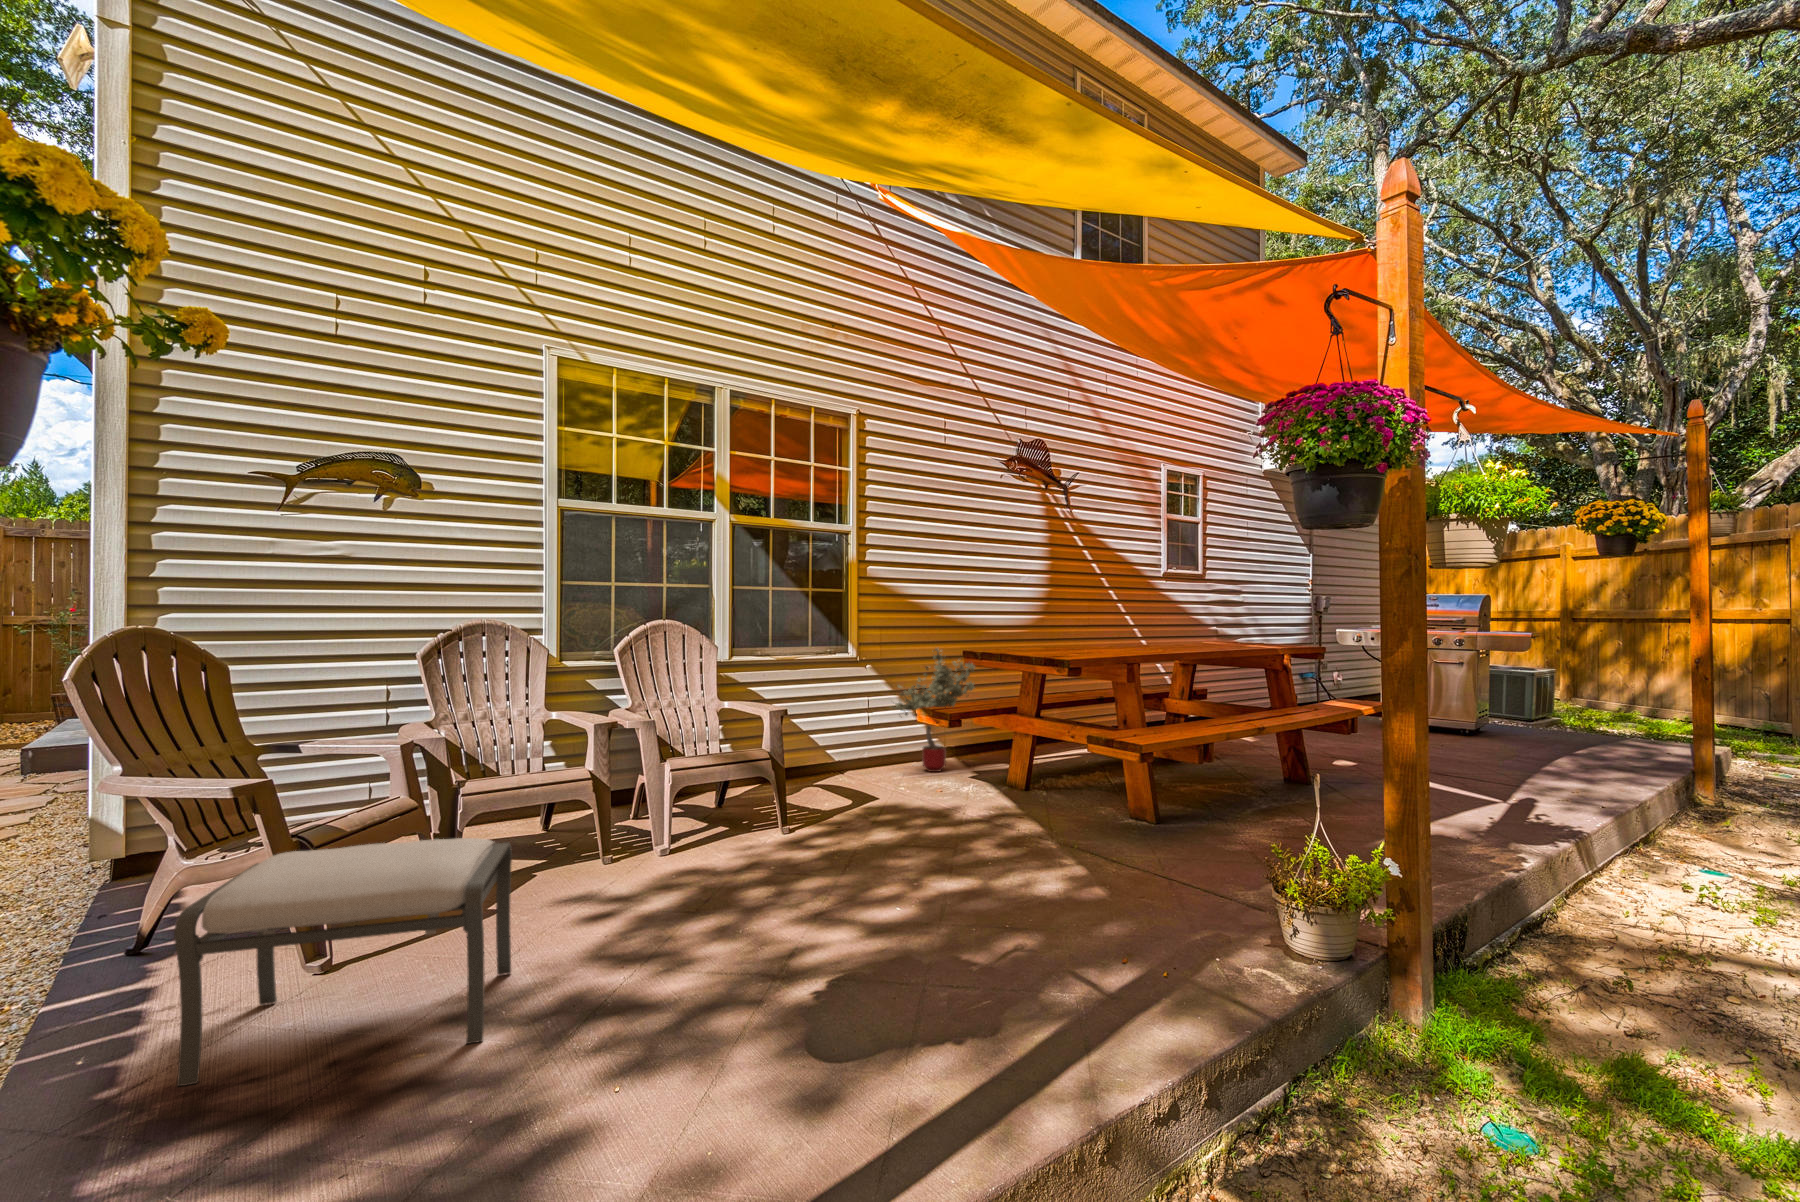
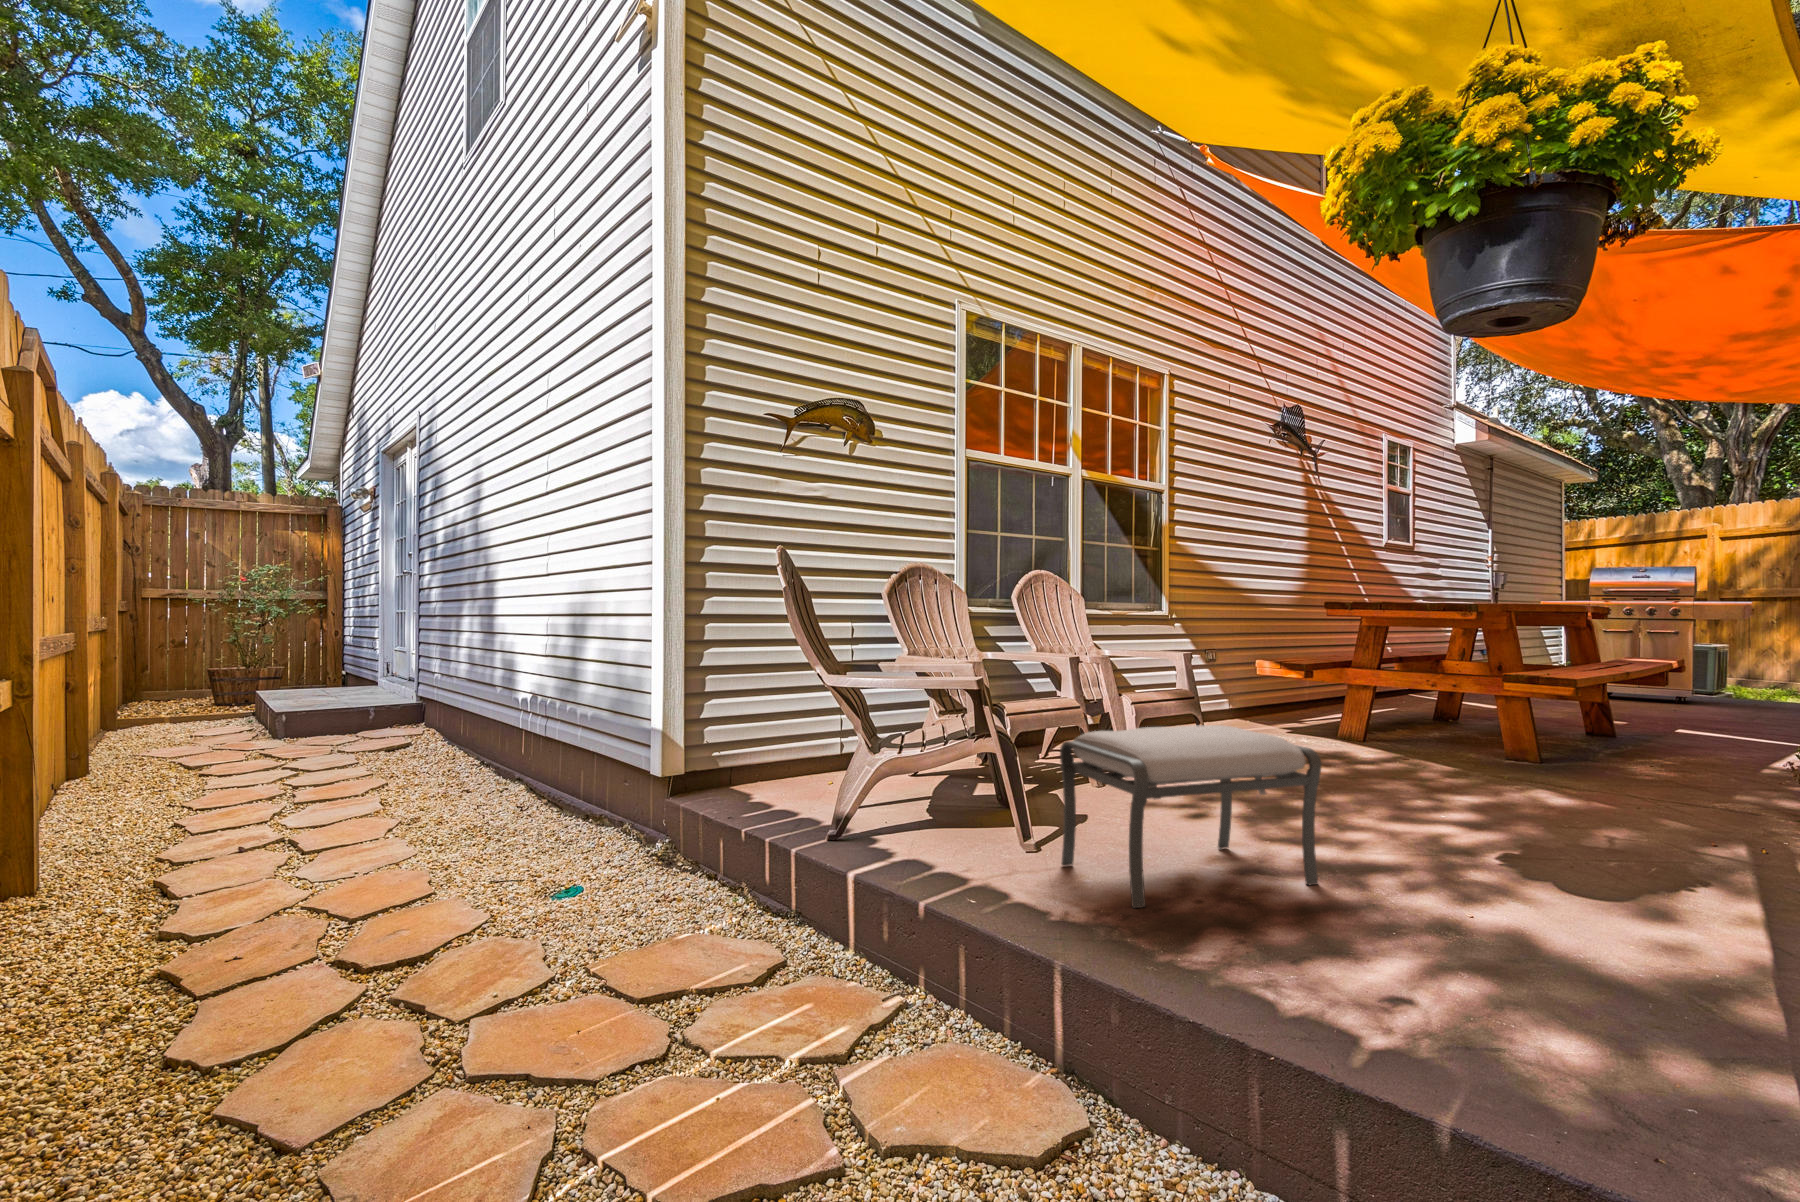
potted tree: present [891,648,975,772] -> none [1206,605,1283,725]

